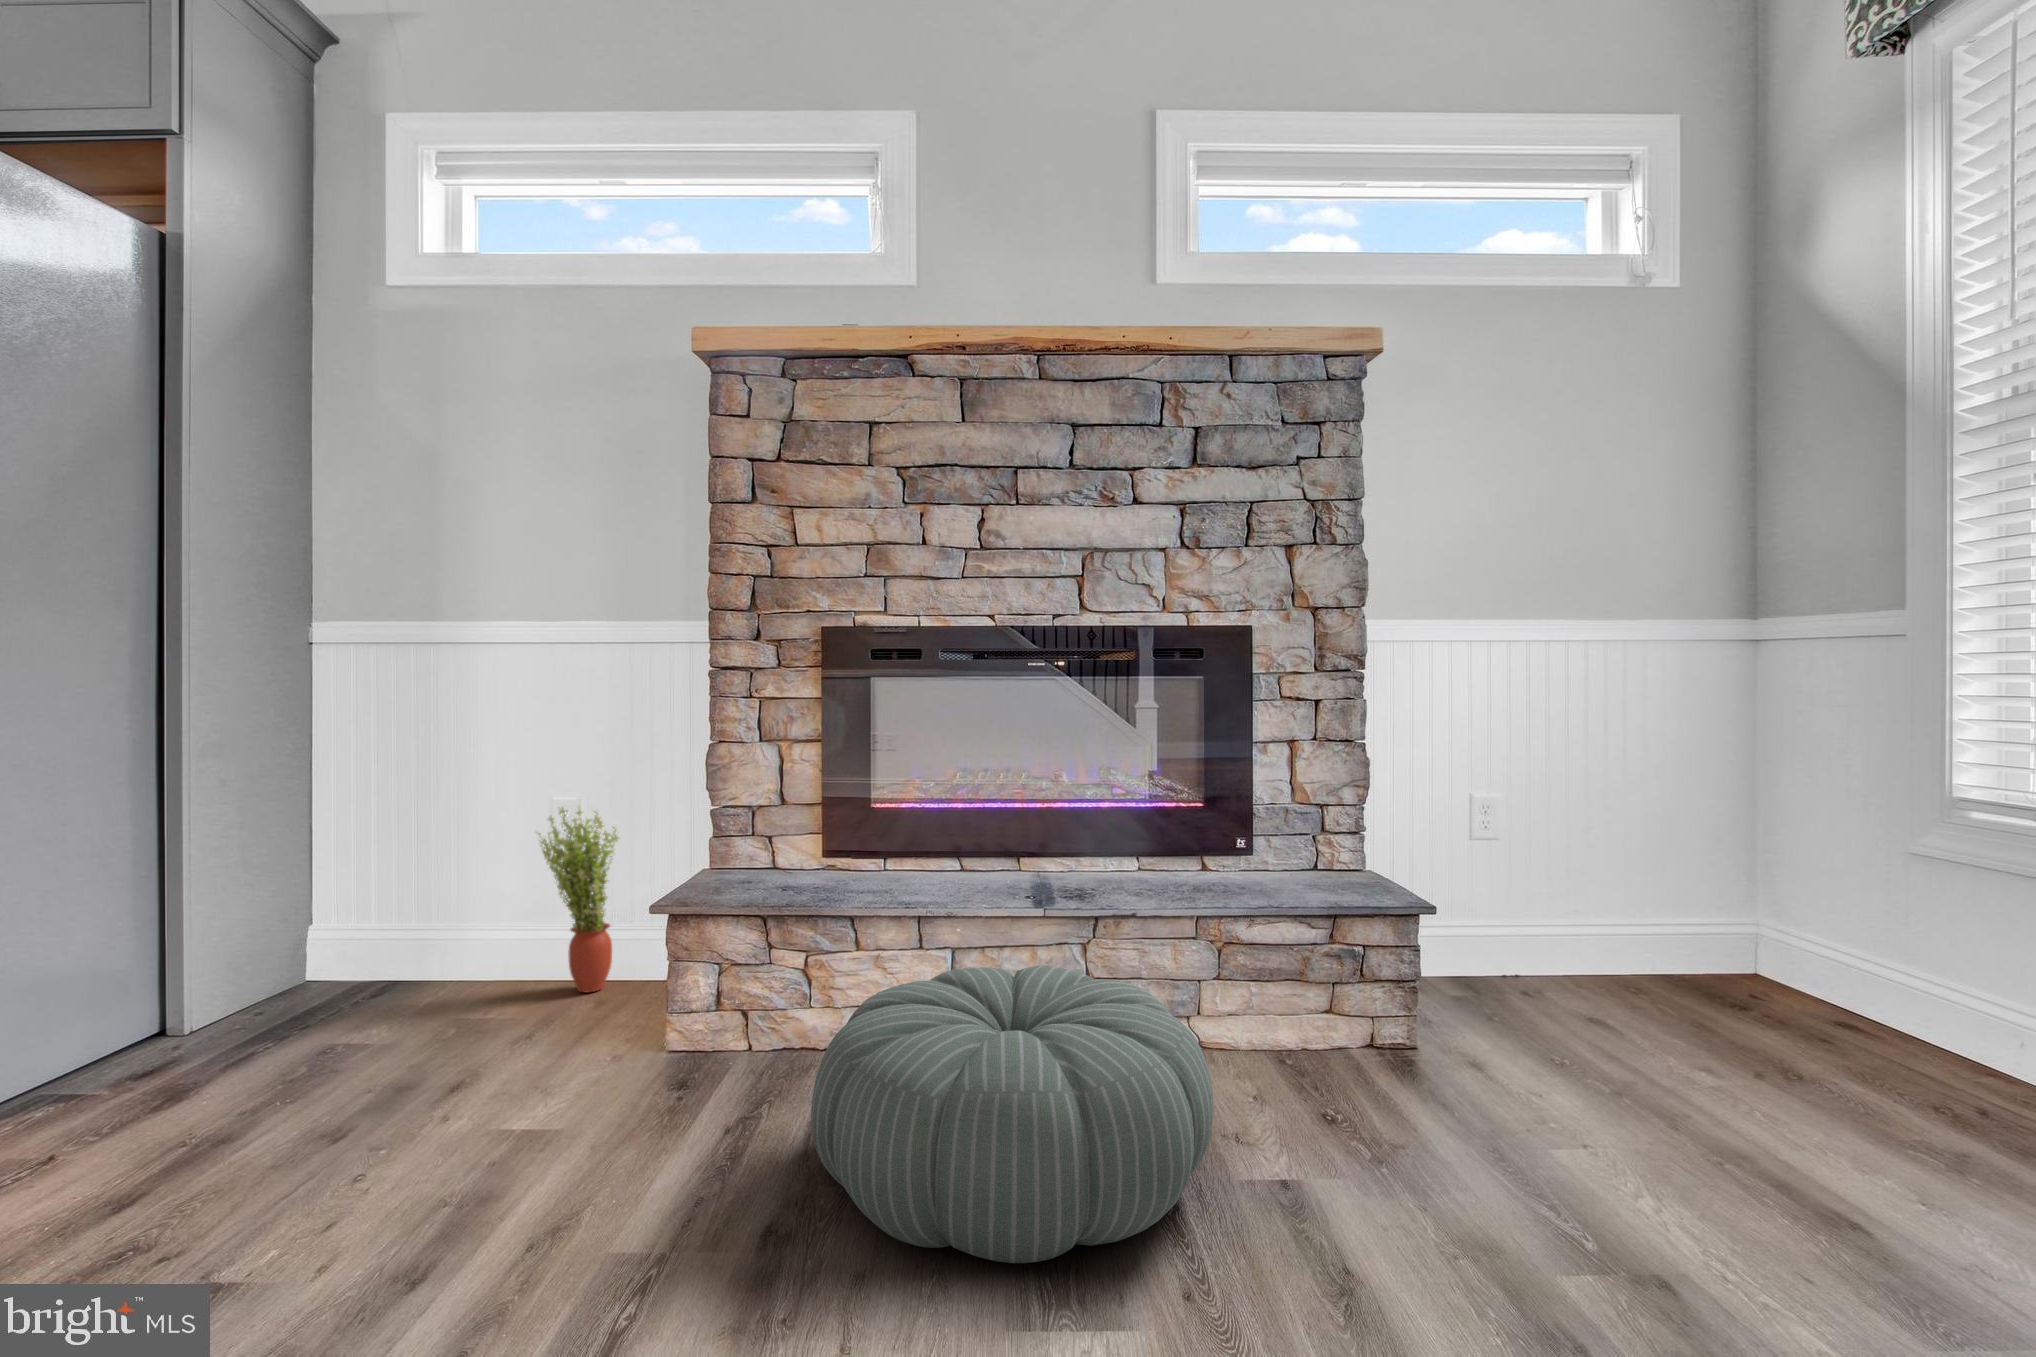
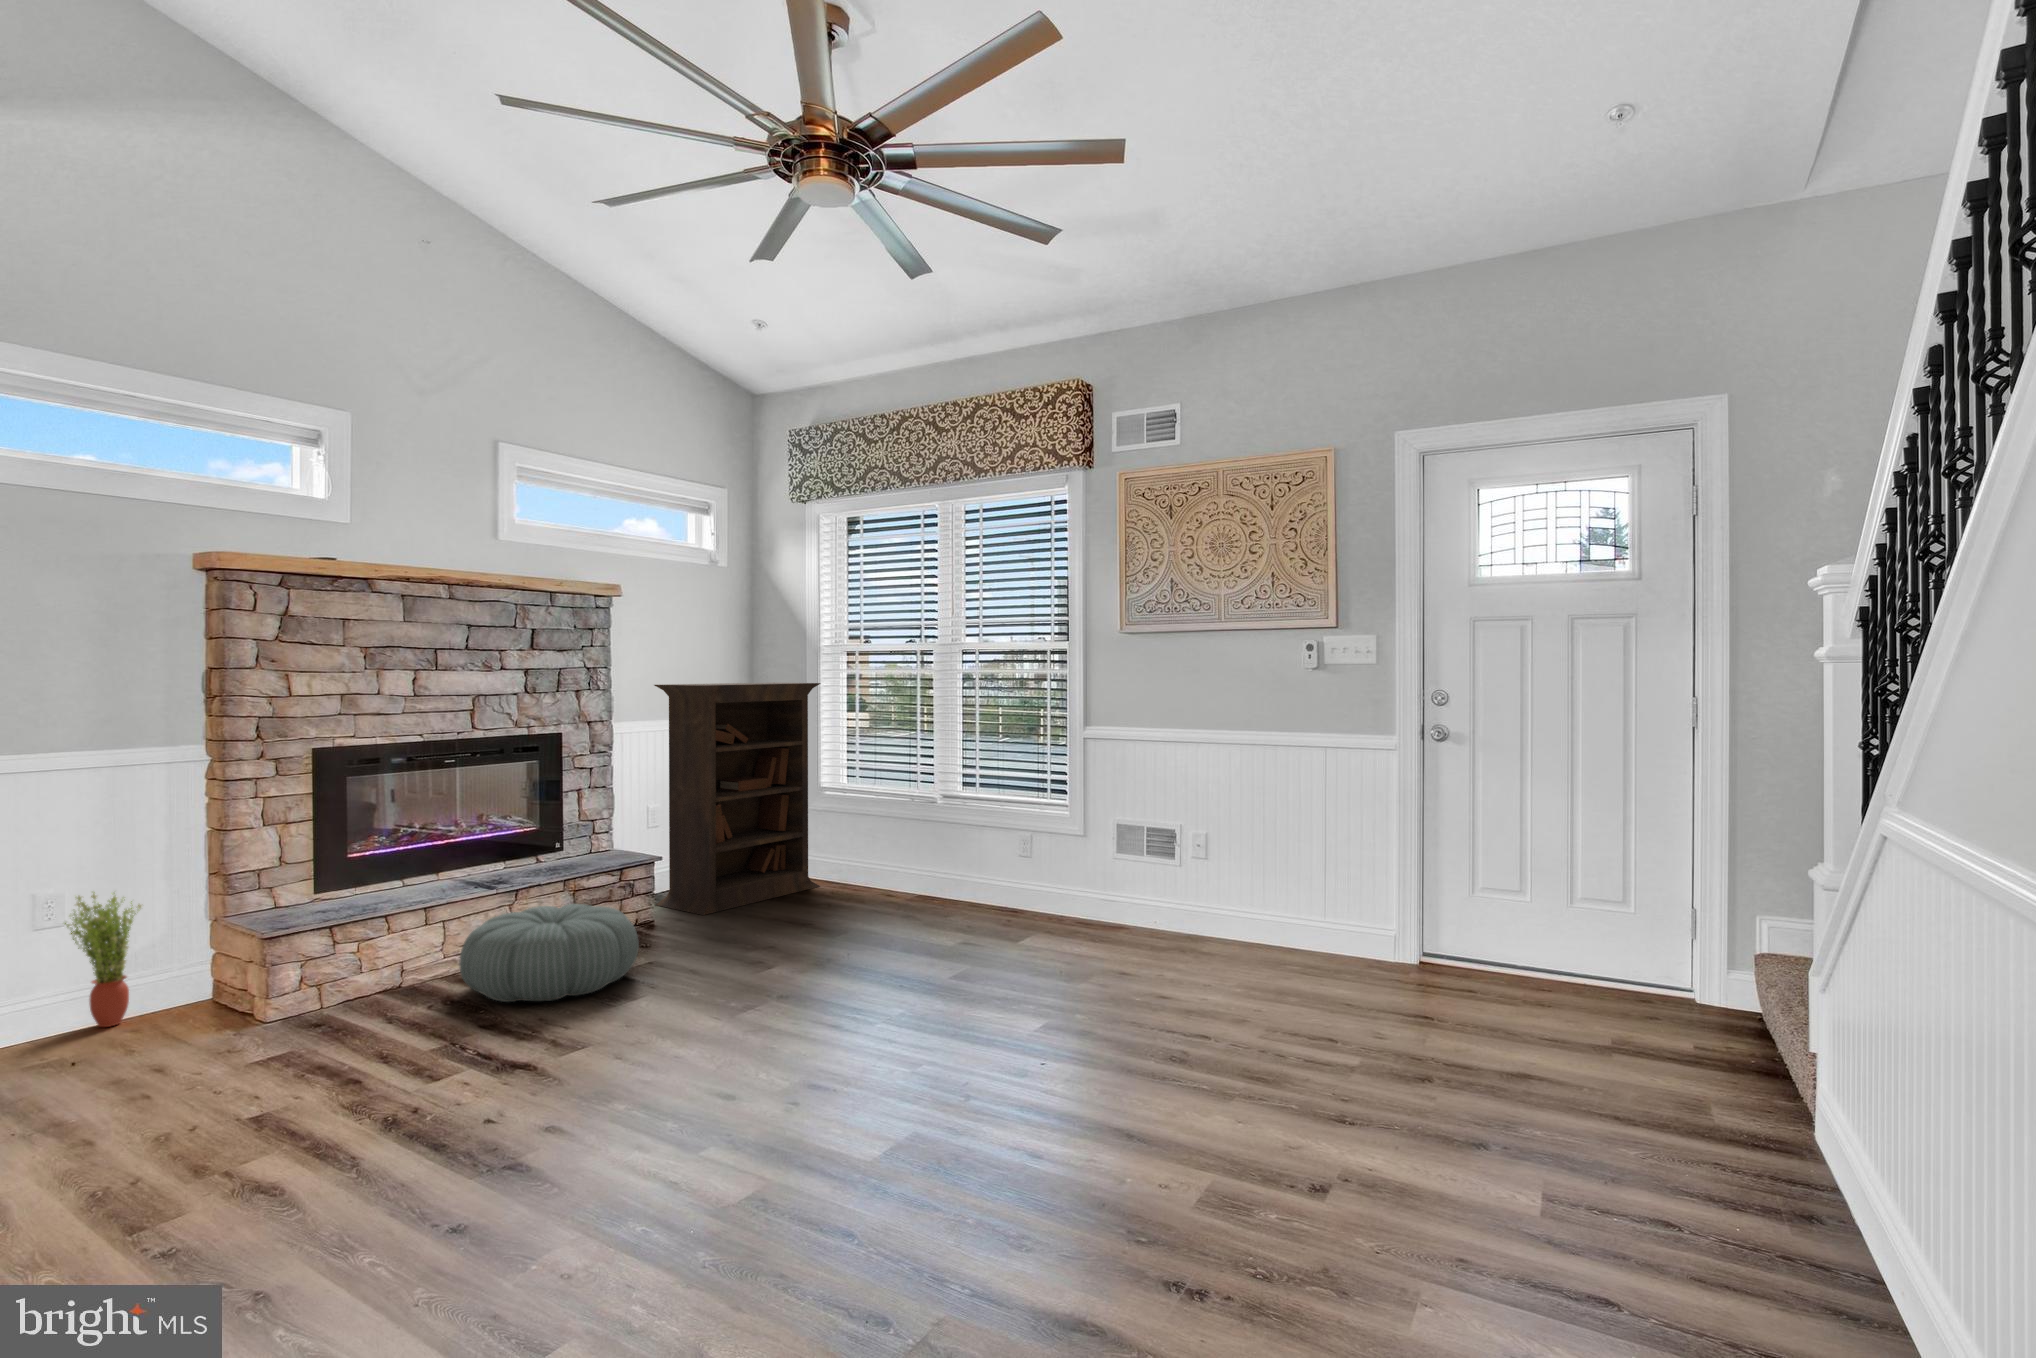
bookcase: none [1450,495,1952,1071] -> present [654,682,821,915]

